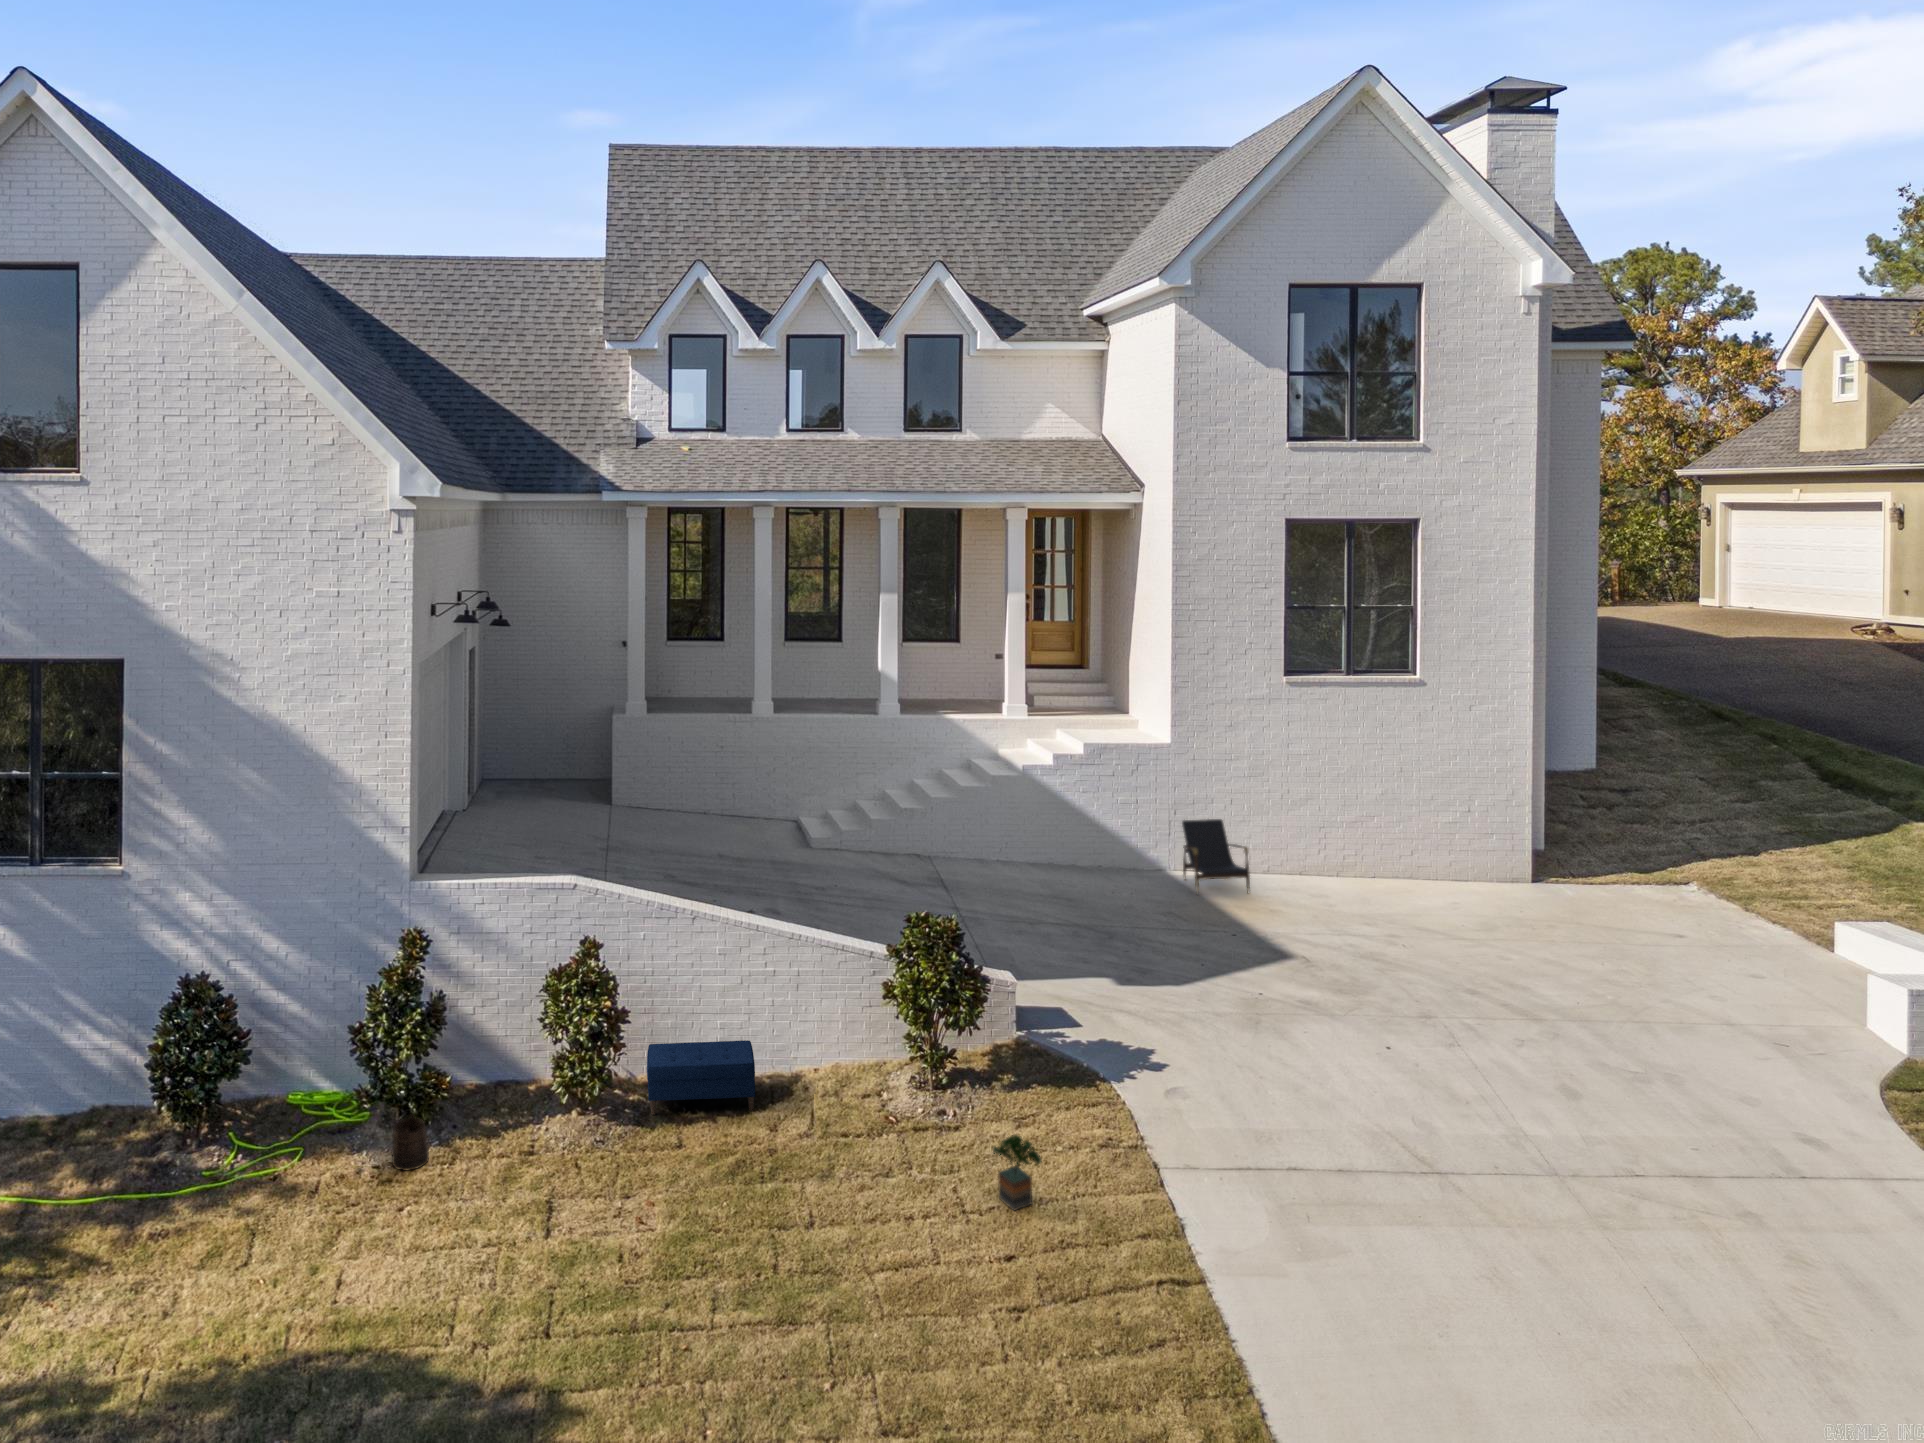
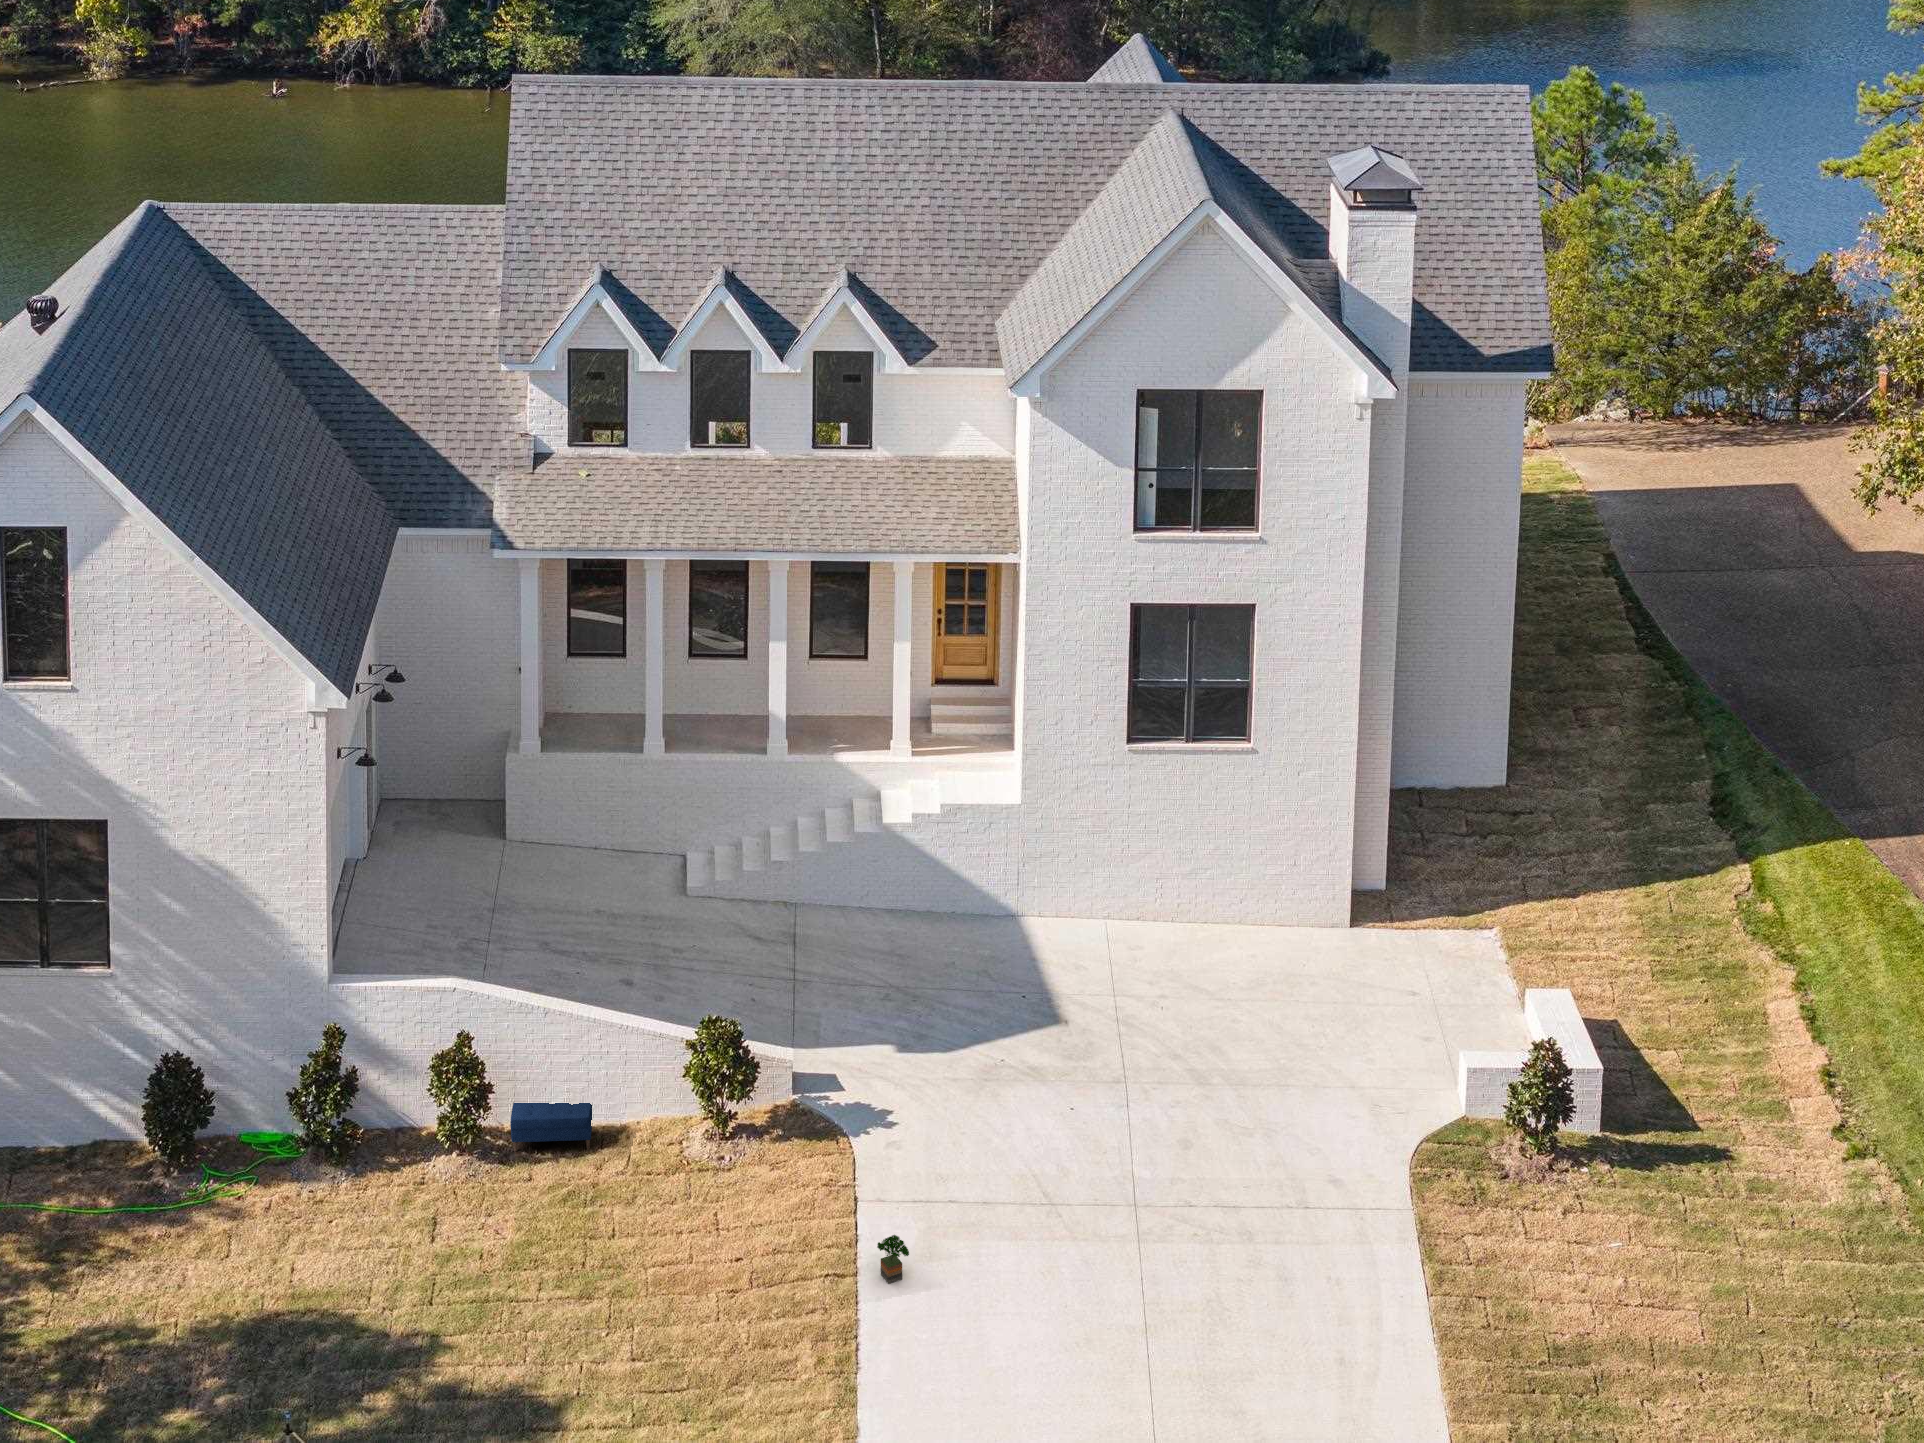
lounge chair: present [1182,819,1250,894] -> none [1022,869,1073,939]
bucket: present [392,1114,429,1170] -> none [323,1155,350,1193]
potted tree: present [993,1135,1042,1210] -> present [877,1235,909,1284]

